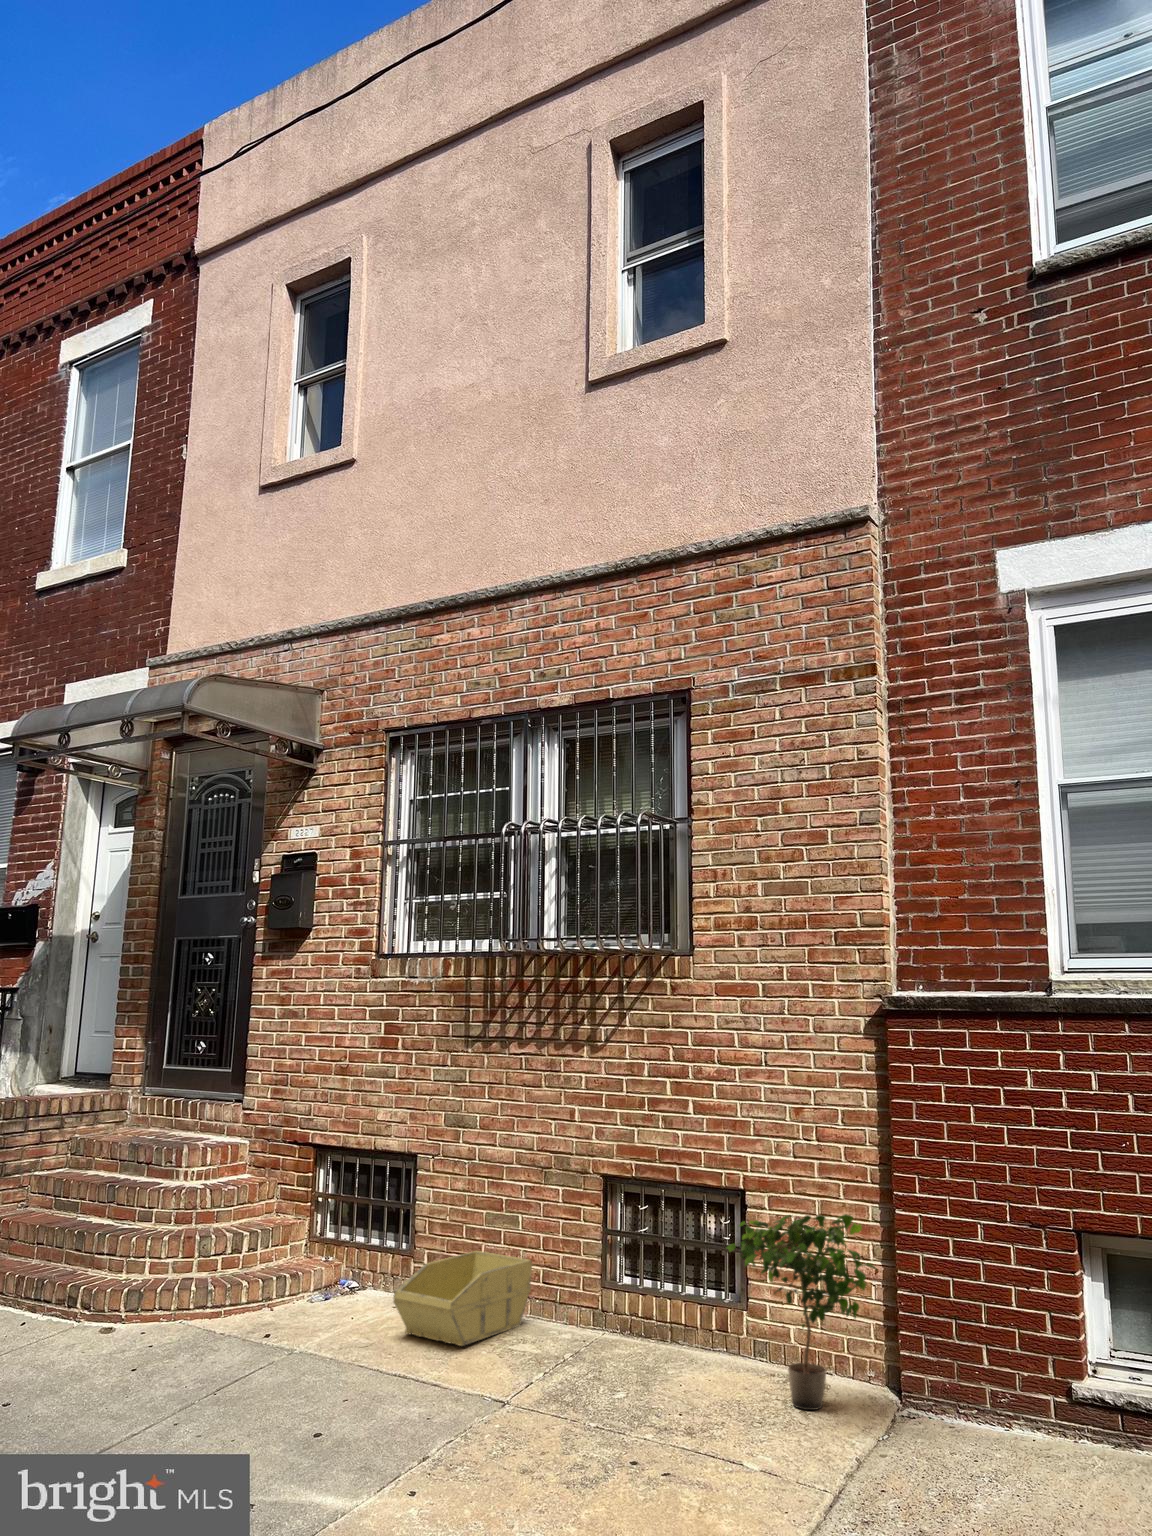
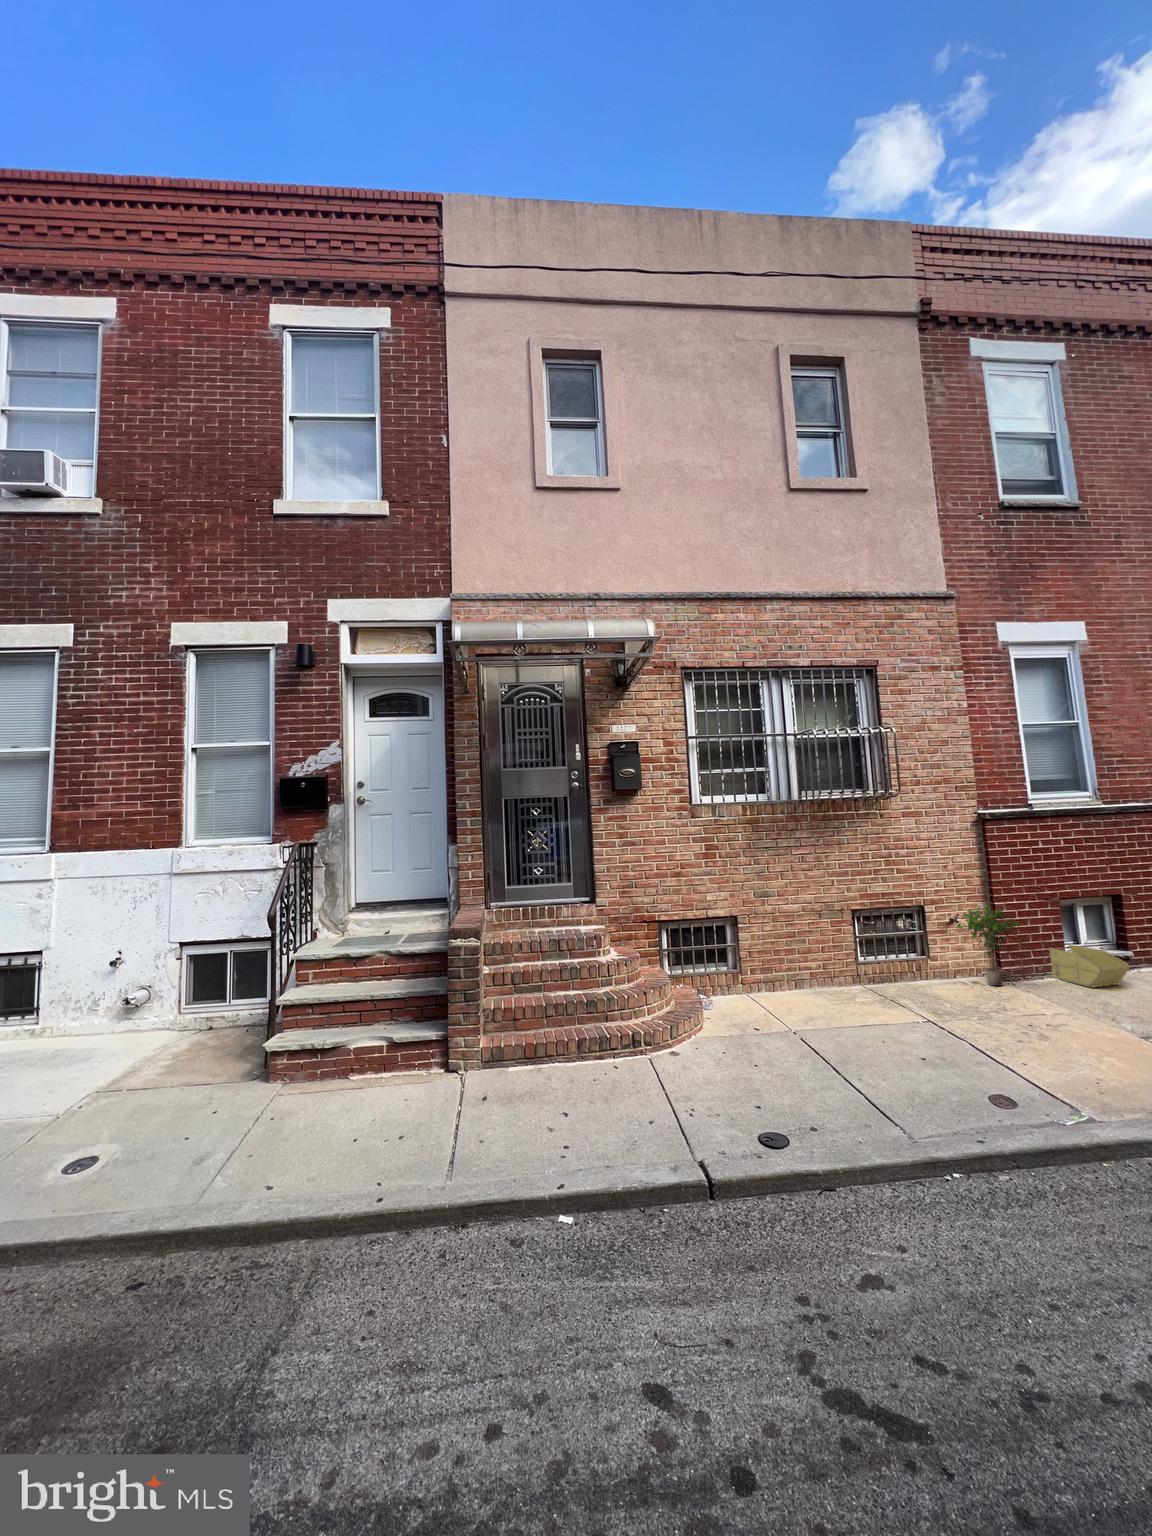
storage bin: present [393,1251,532,1346] -> present [1048,944,1129,987]

